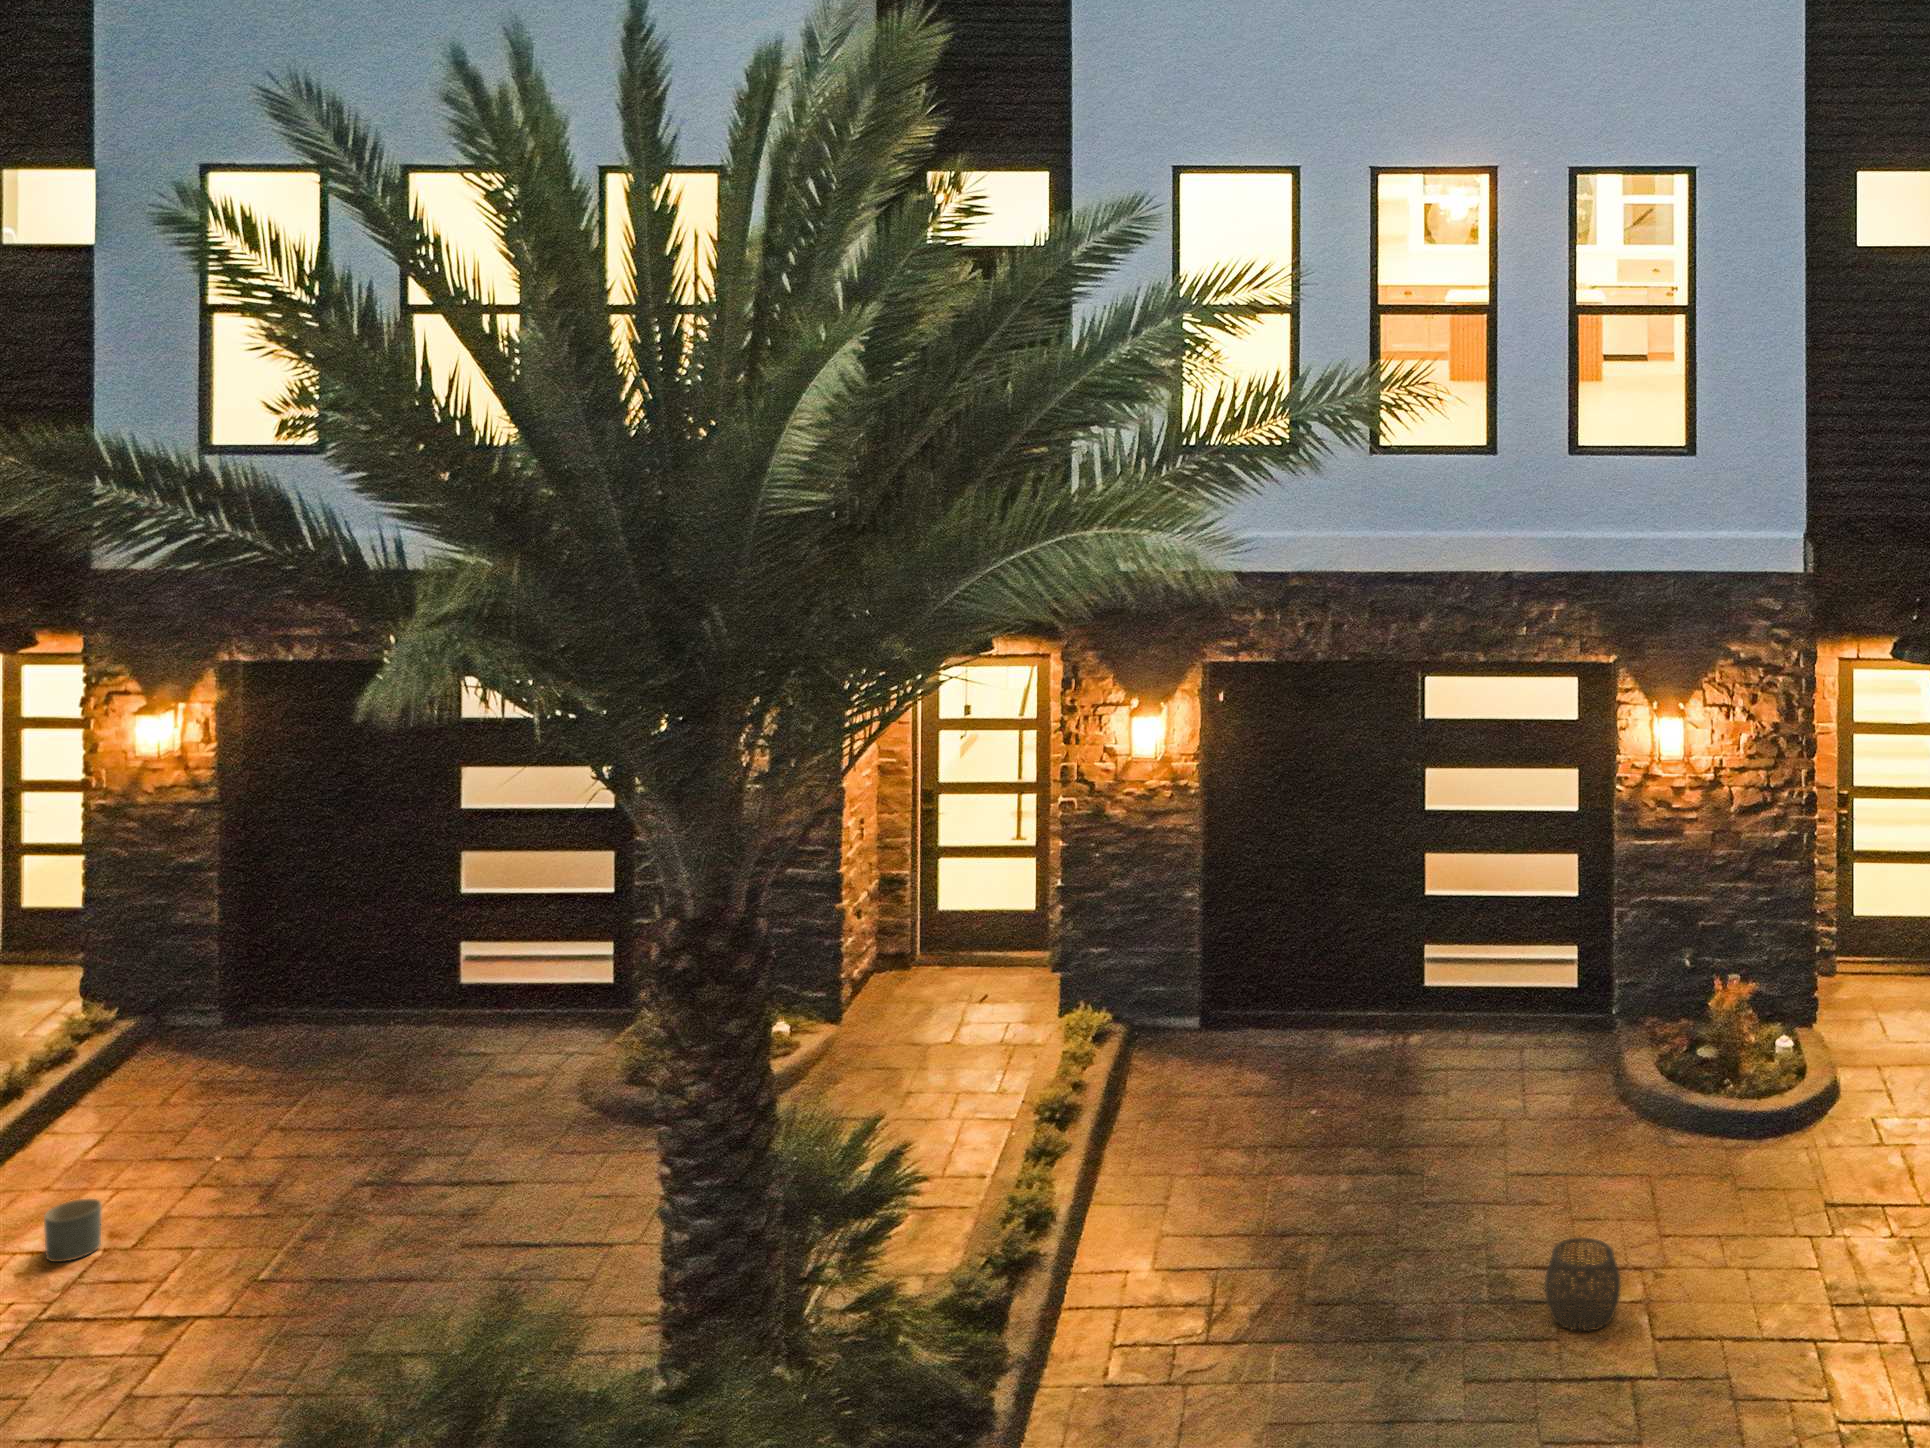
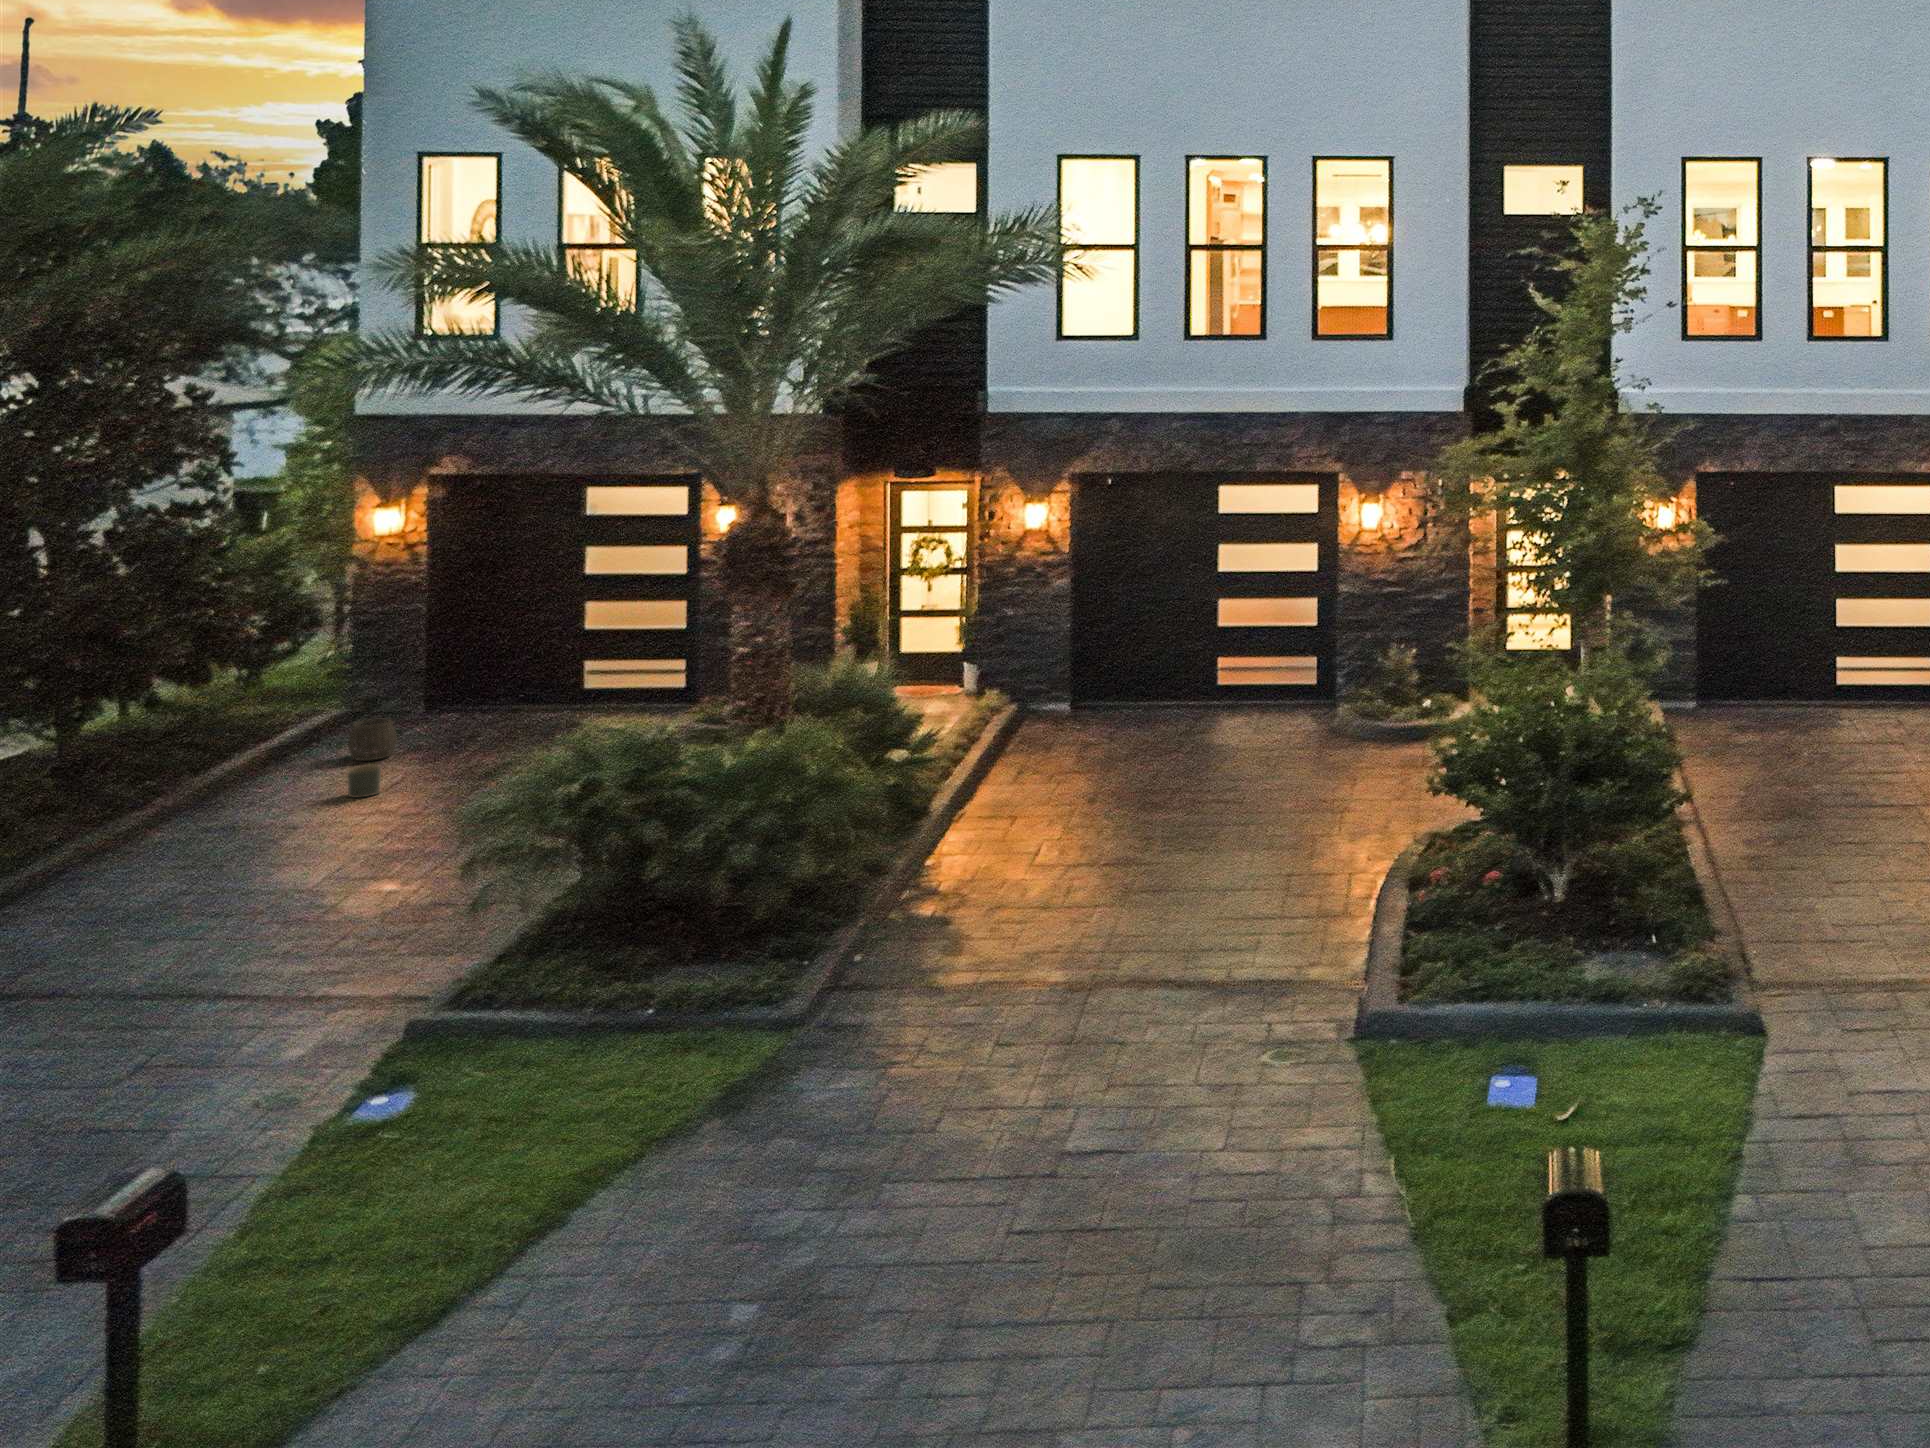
woven basket: present [1545,1237,1620,1331] -> present [348,719,396,761]

